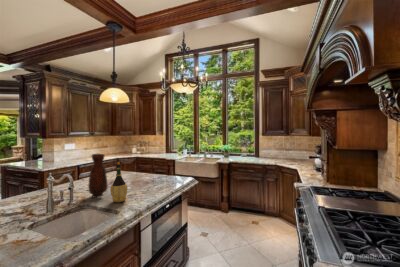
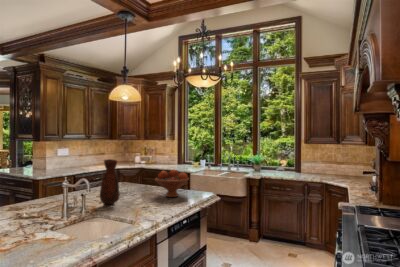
fruit bowl: none [142,160,172,184] -> present [155,170,189,197]
wine bottle: present [110,162,127,202] -> none [125,169,142,212]

